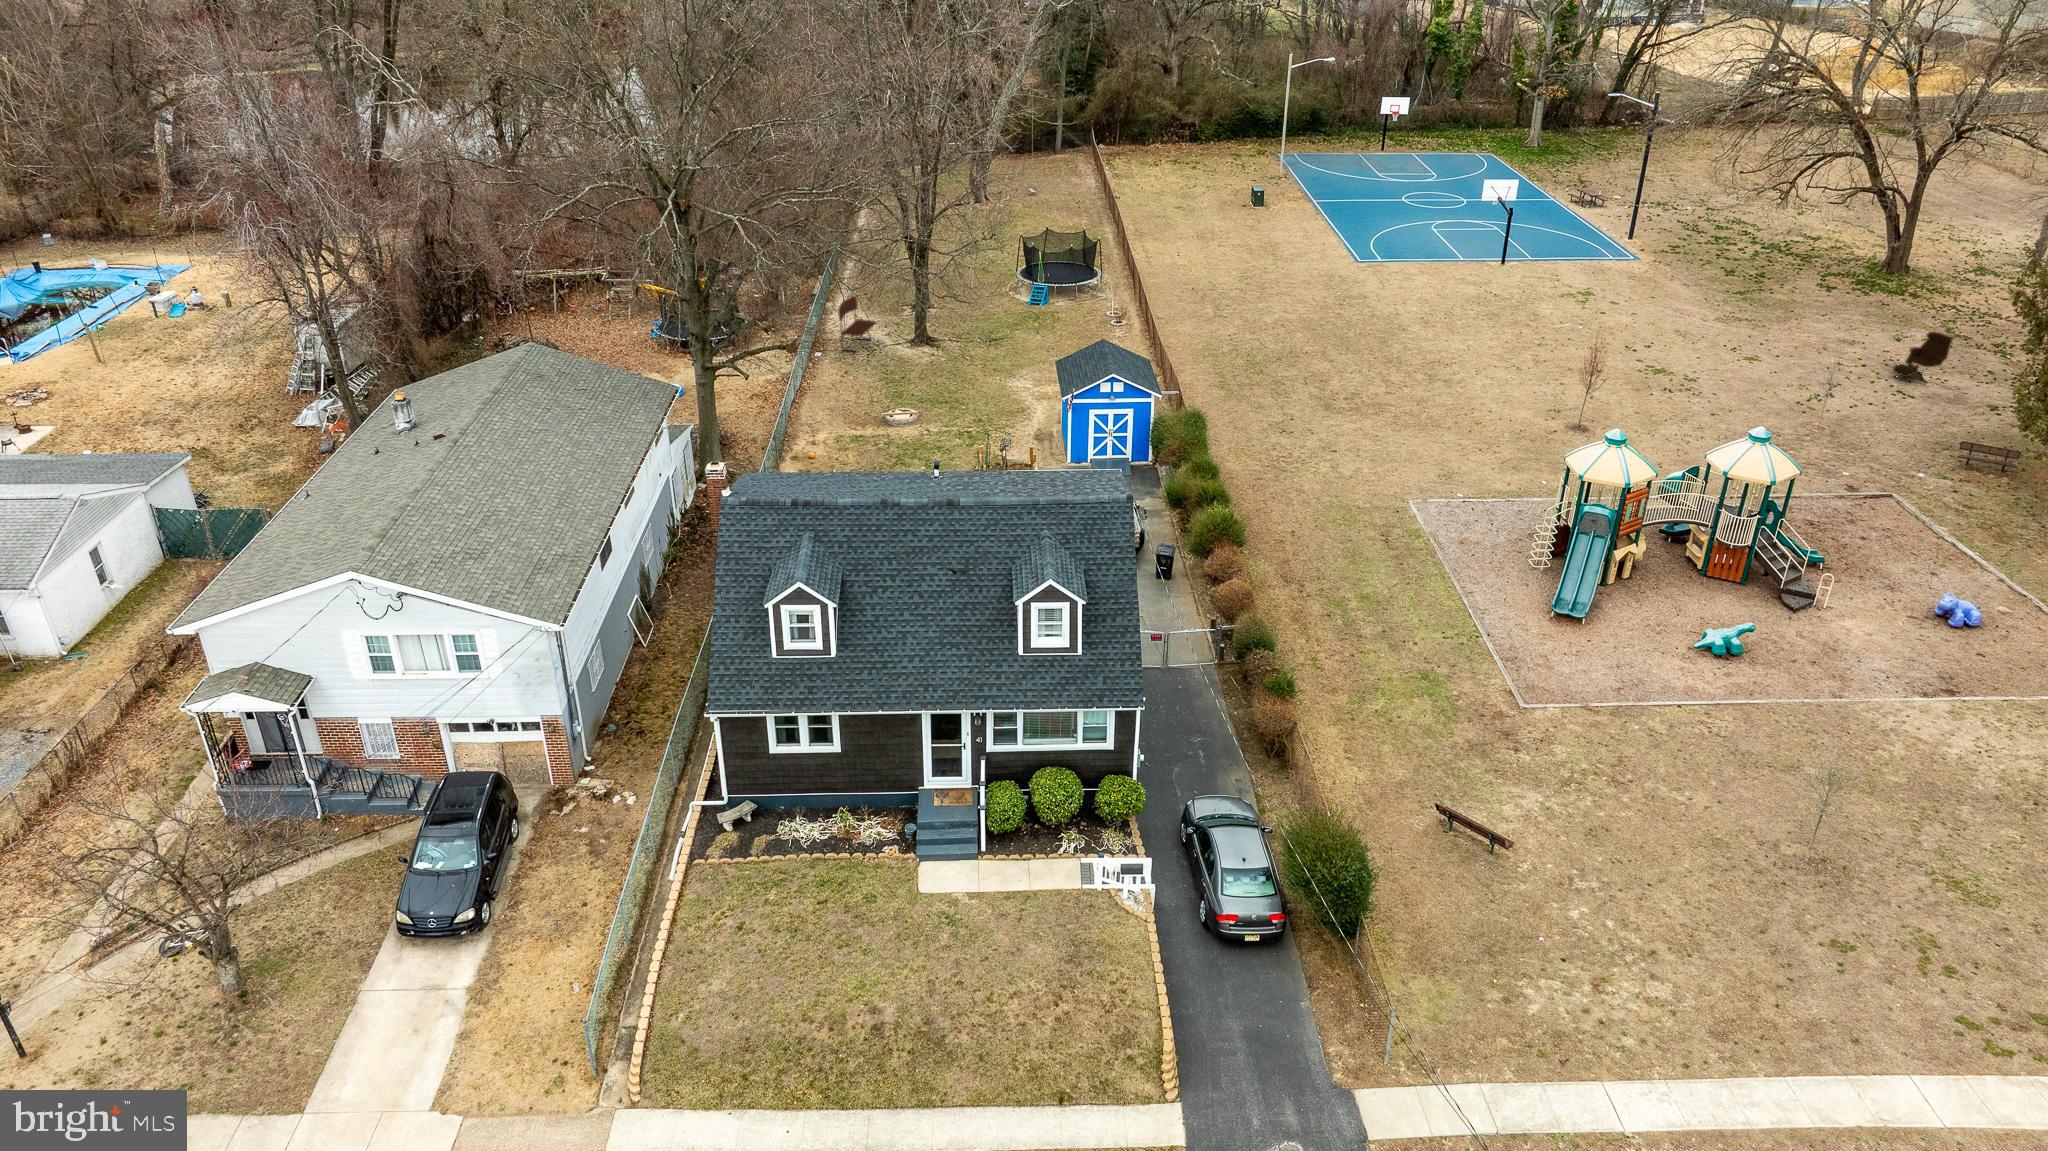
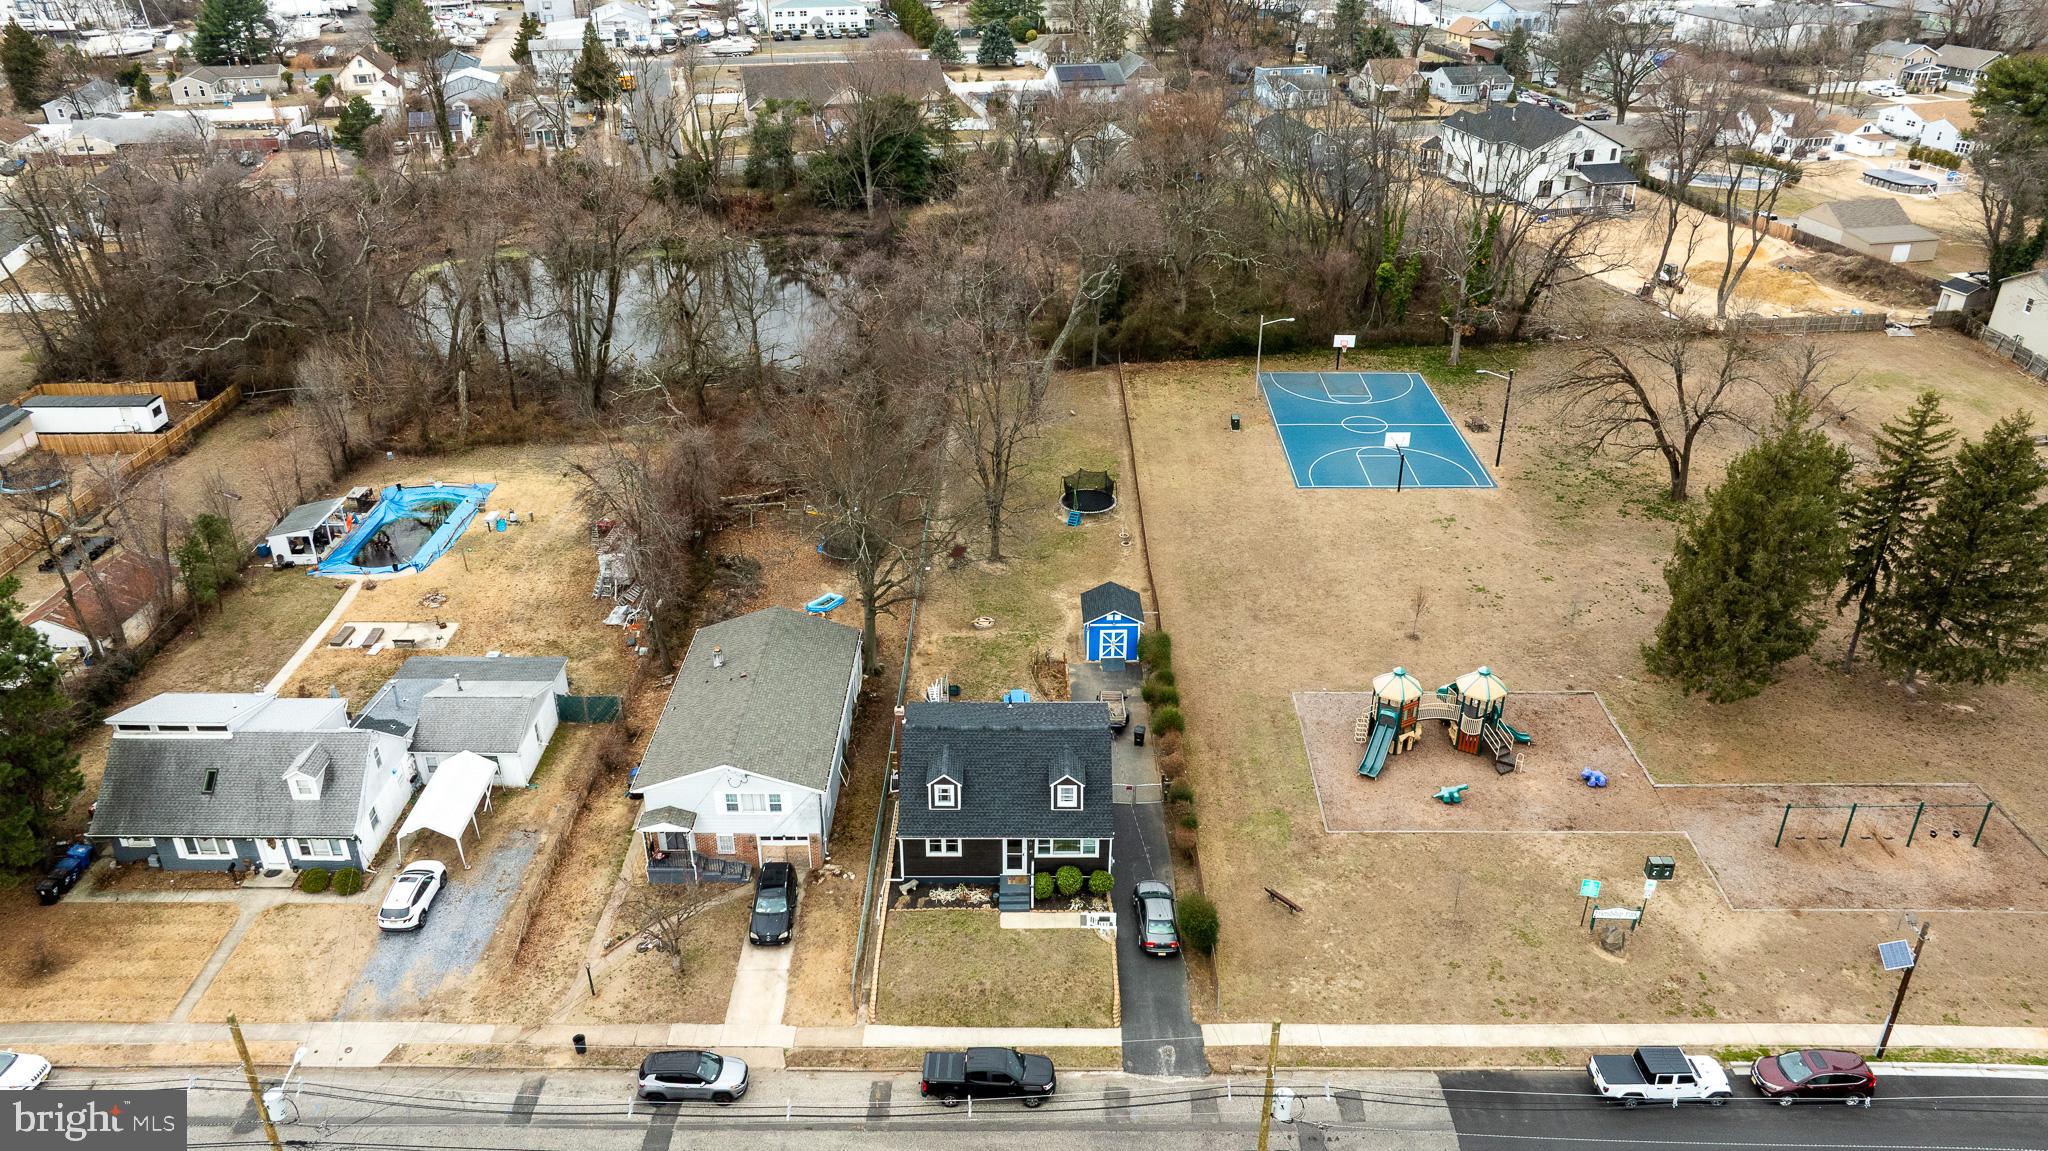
lounge chair: present [1893,331,1953,378] -> none [1632,567,1669,601]

